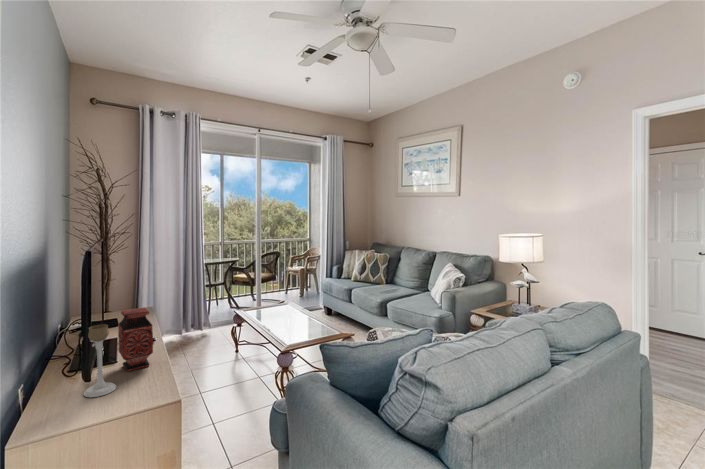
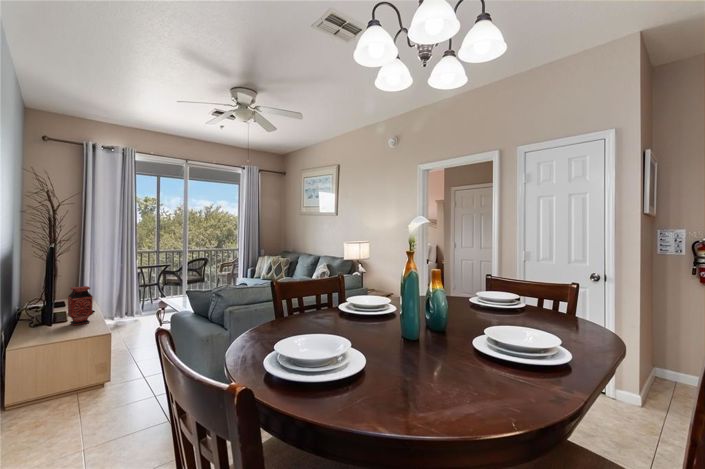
candle holder: present [84,324,116,397] -> none [45,293,67,336]

